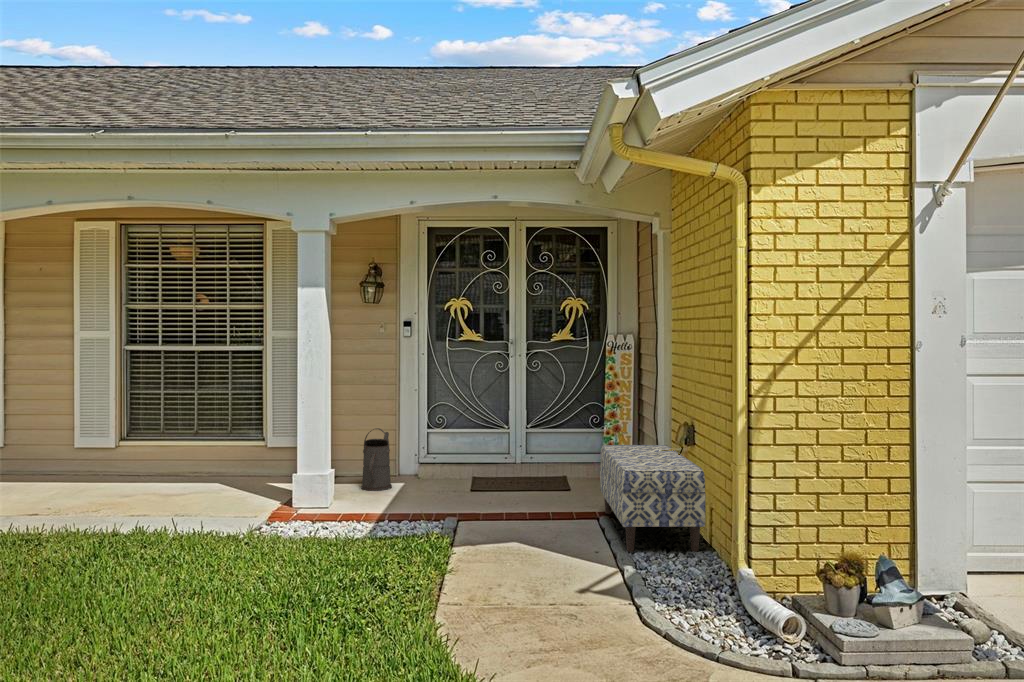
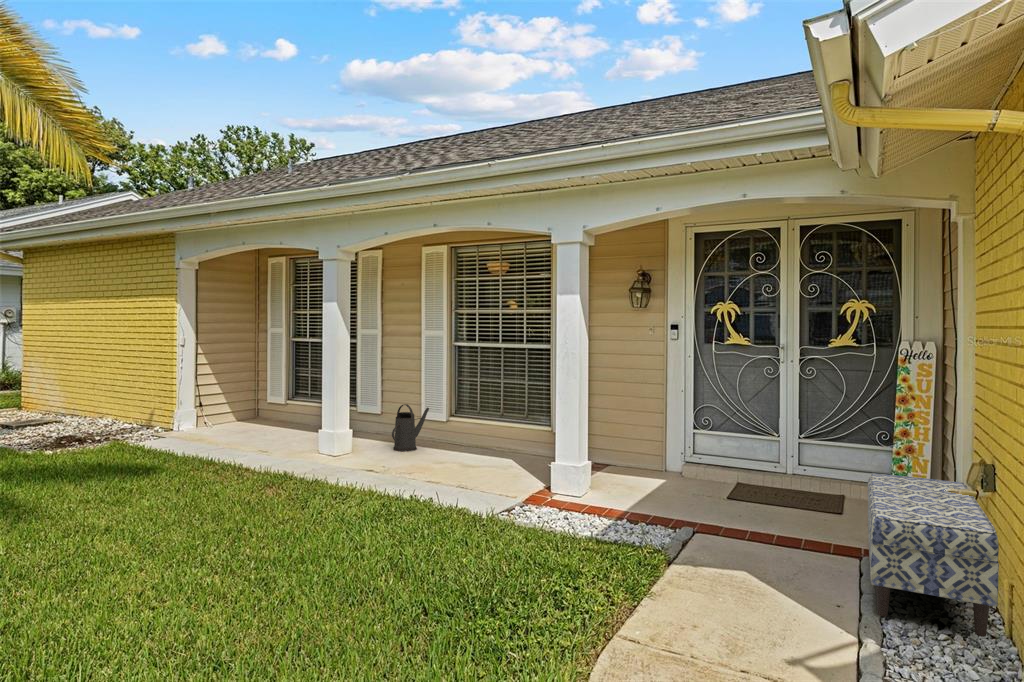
watering can: present [361,428,392,491] -> present [392,404,429,451]

